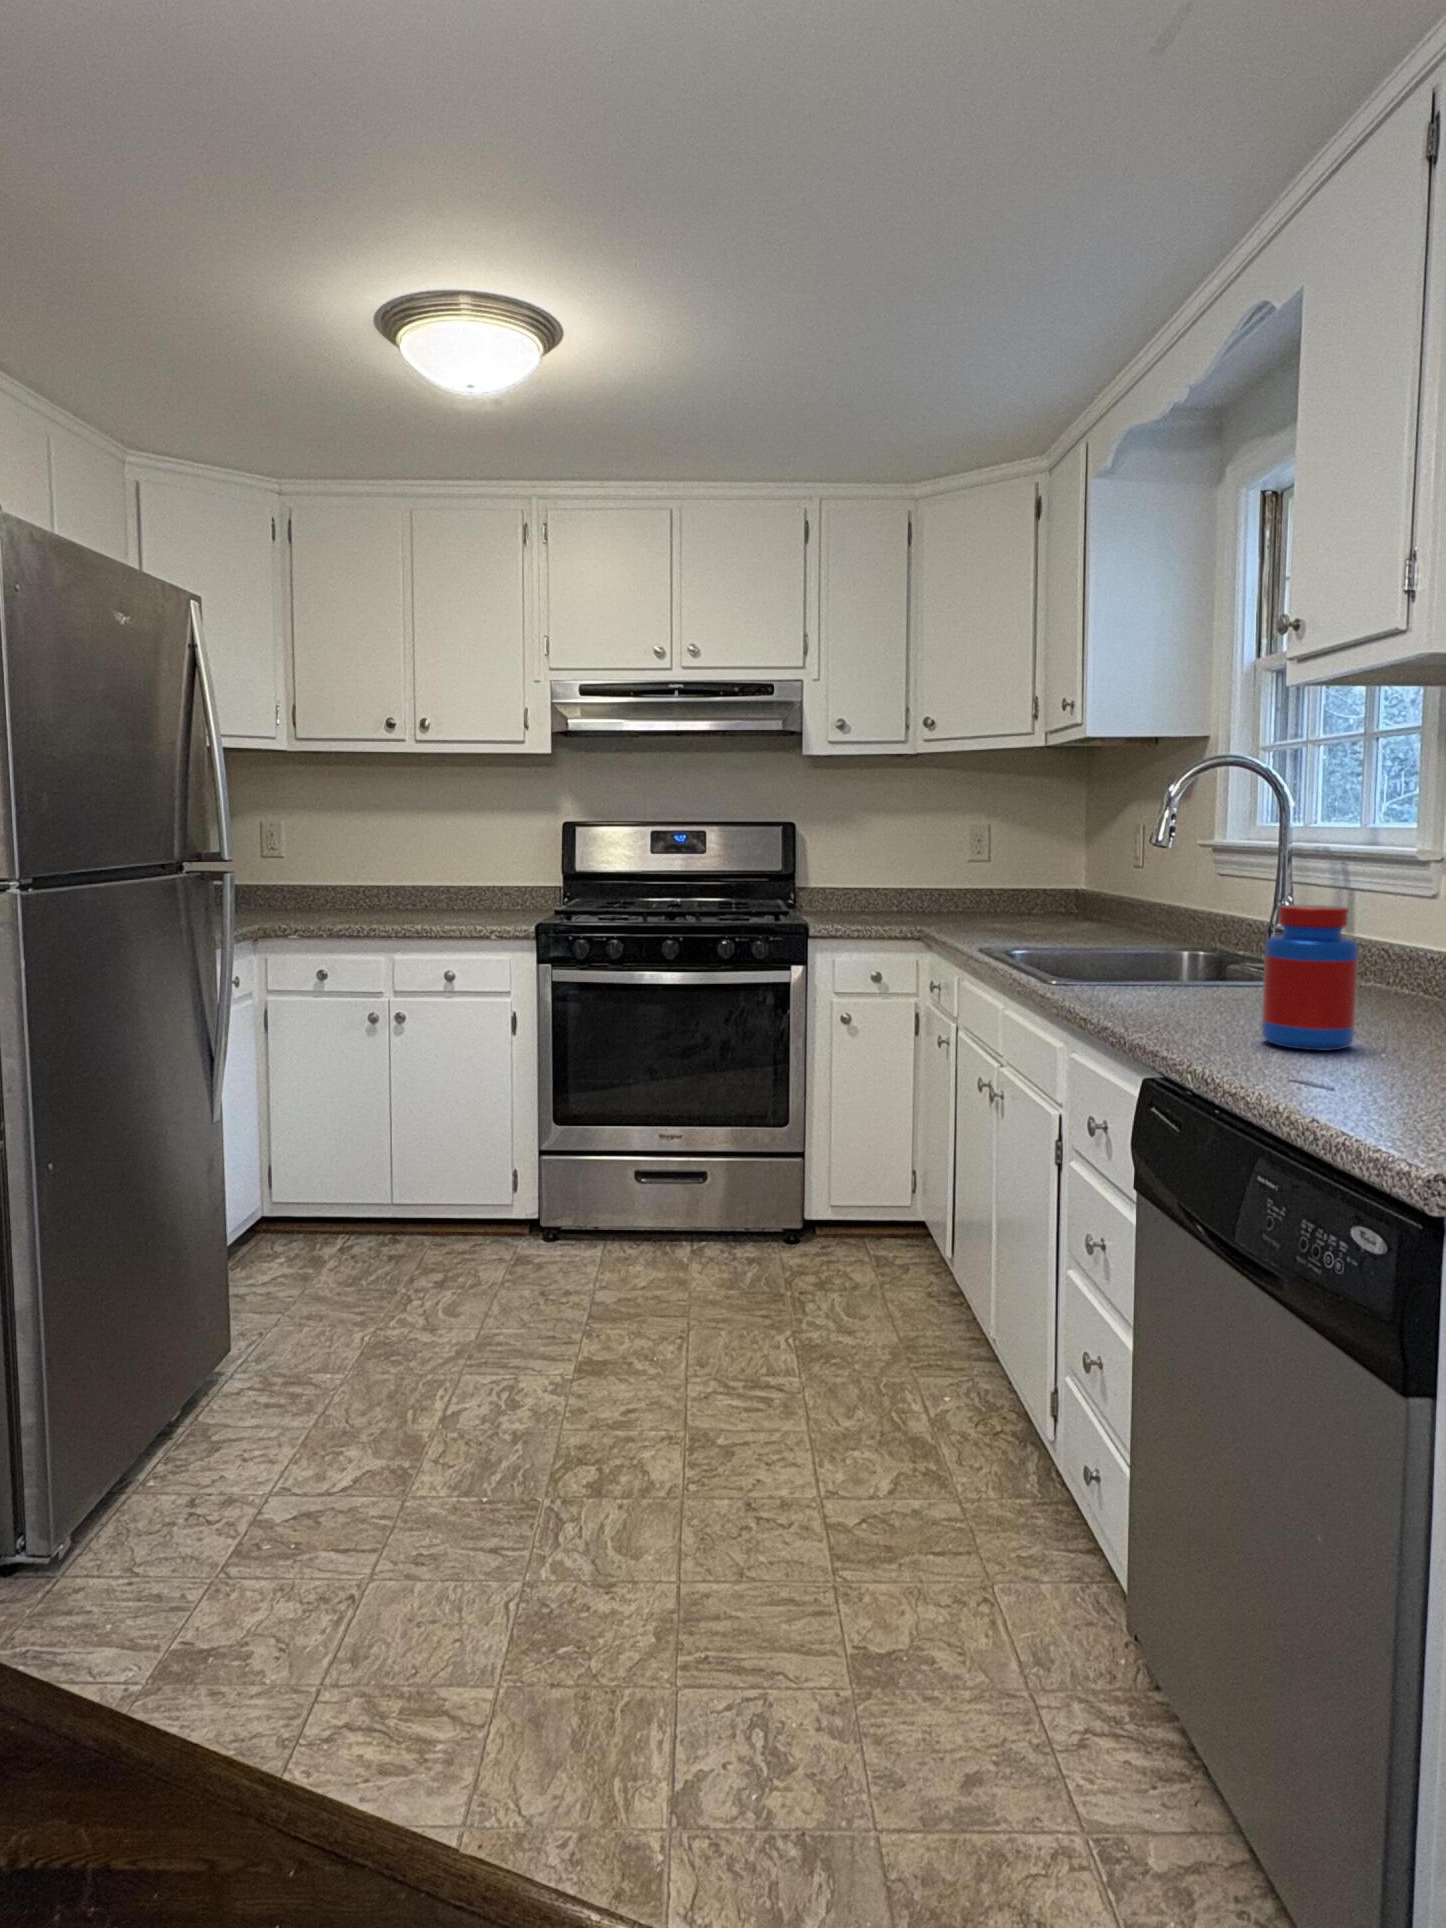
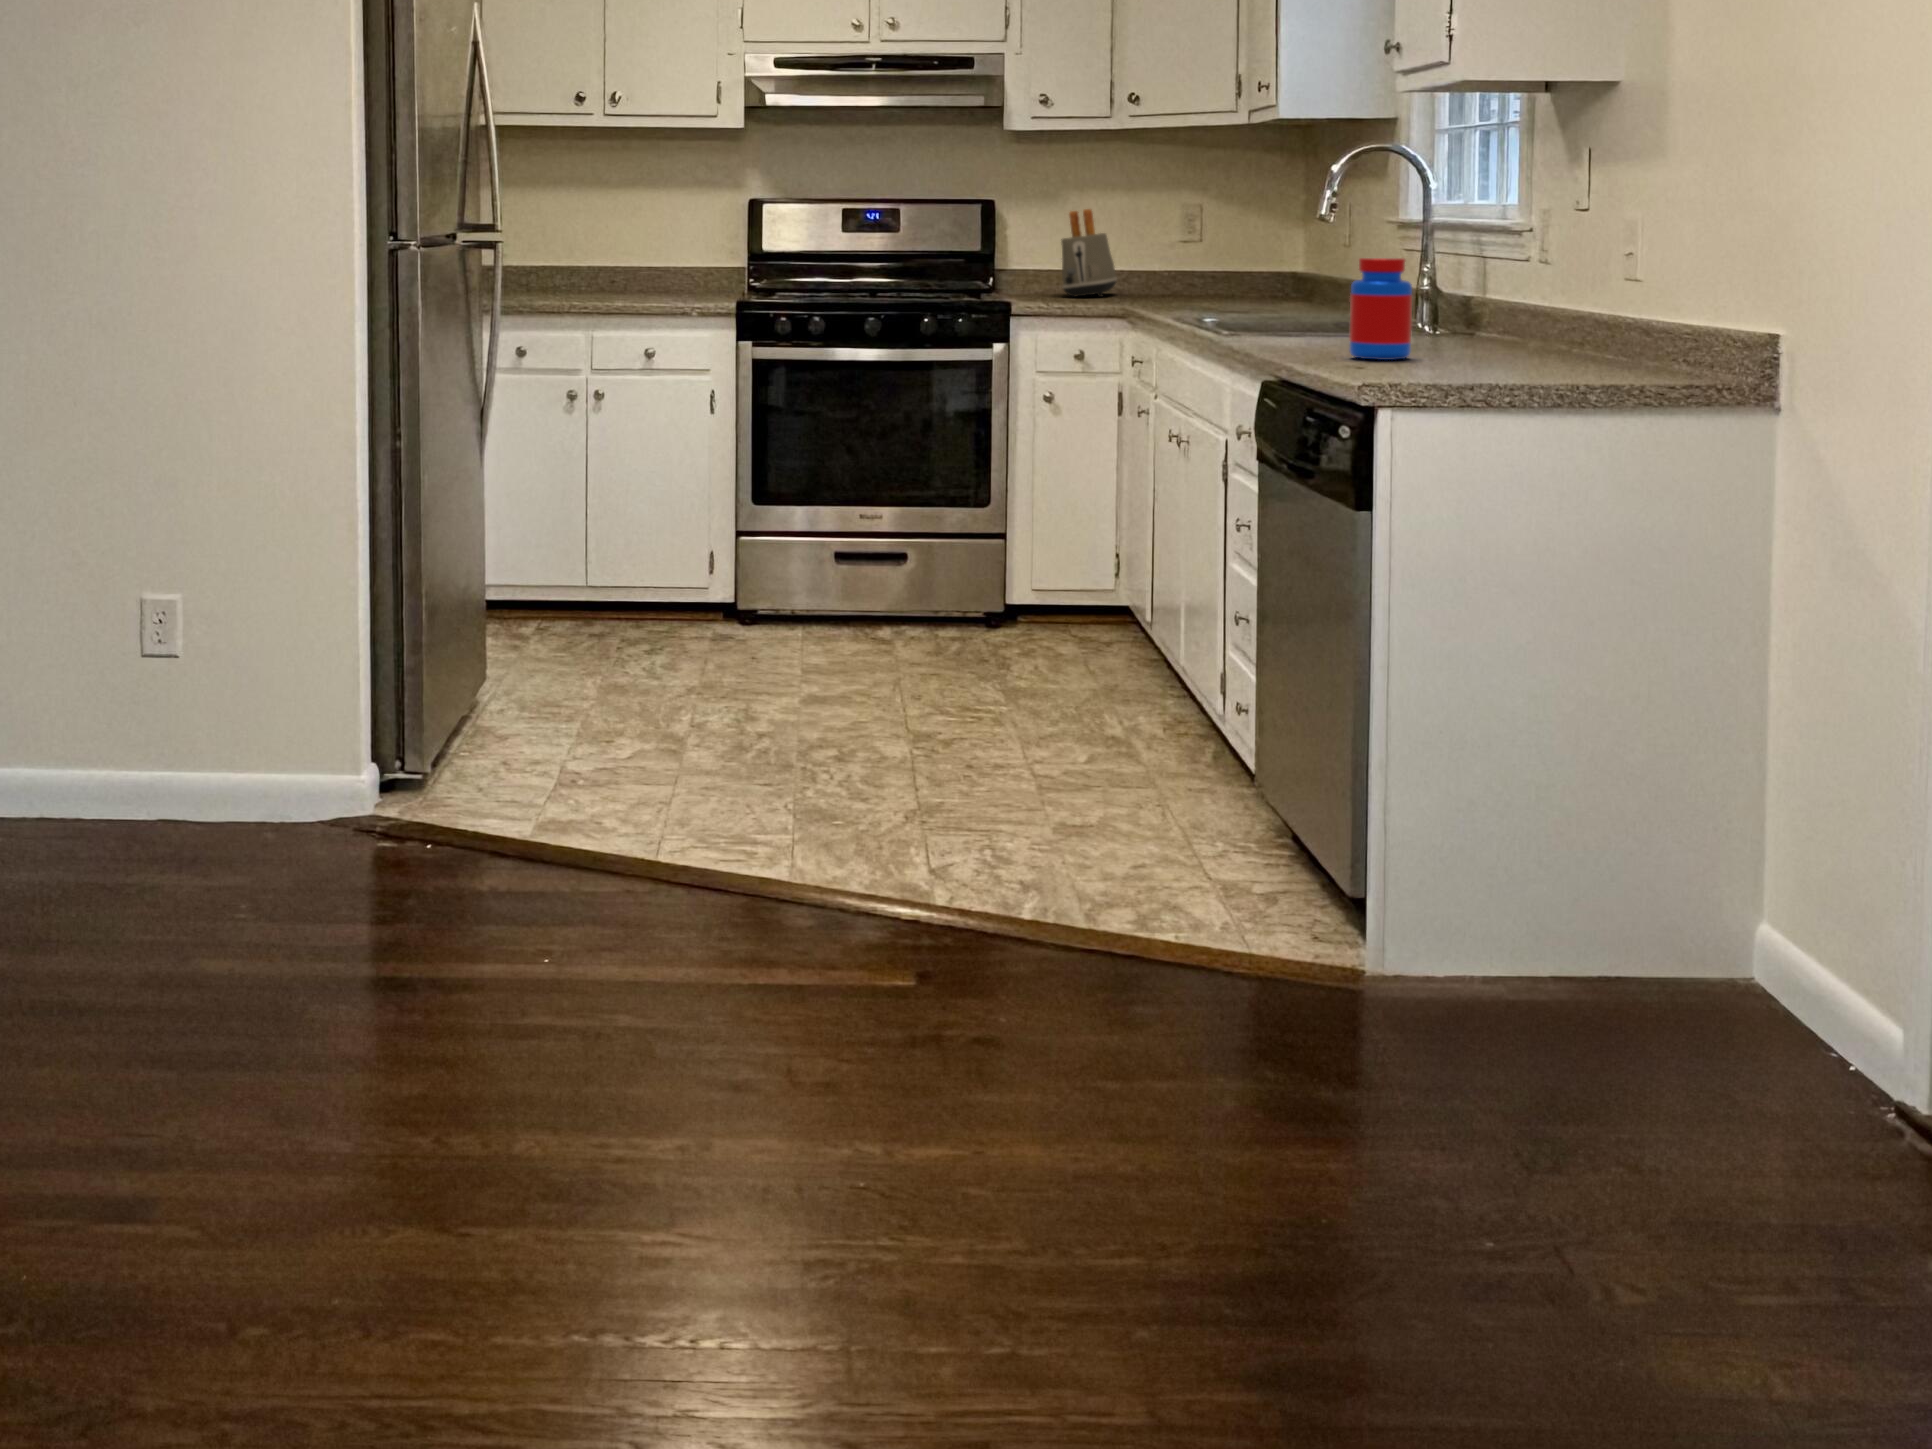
toaster: none [858,832,911,916] -> present [1061,209,1117,297]

